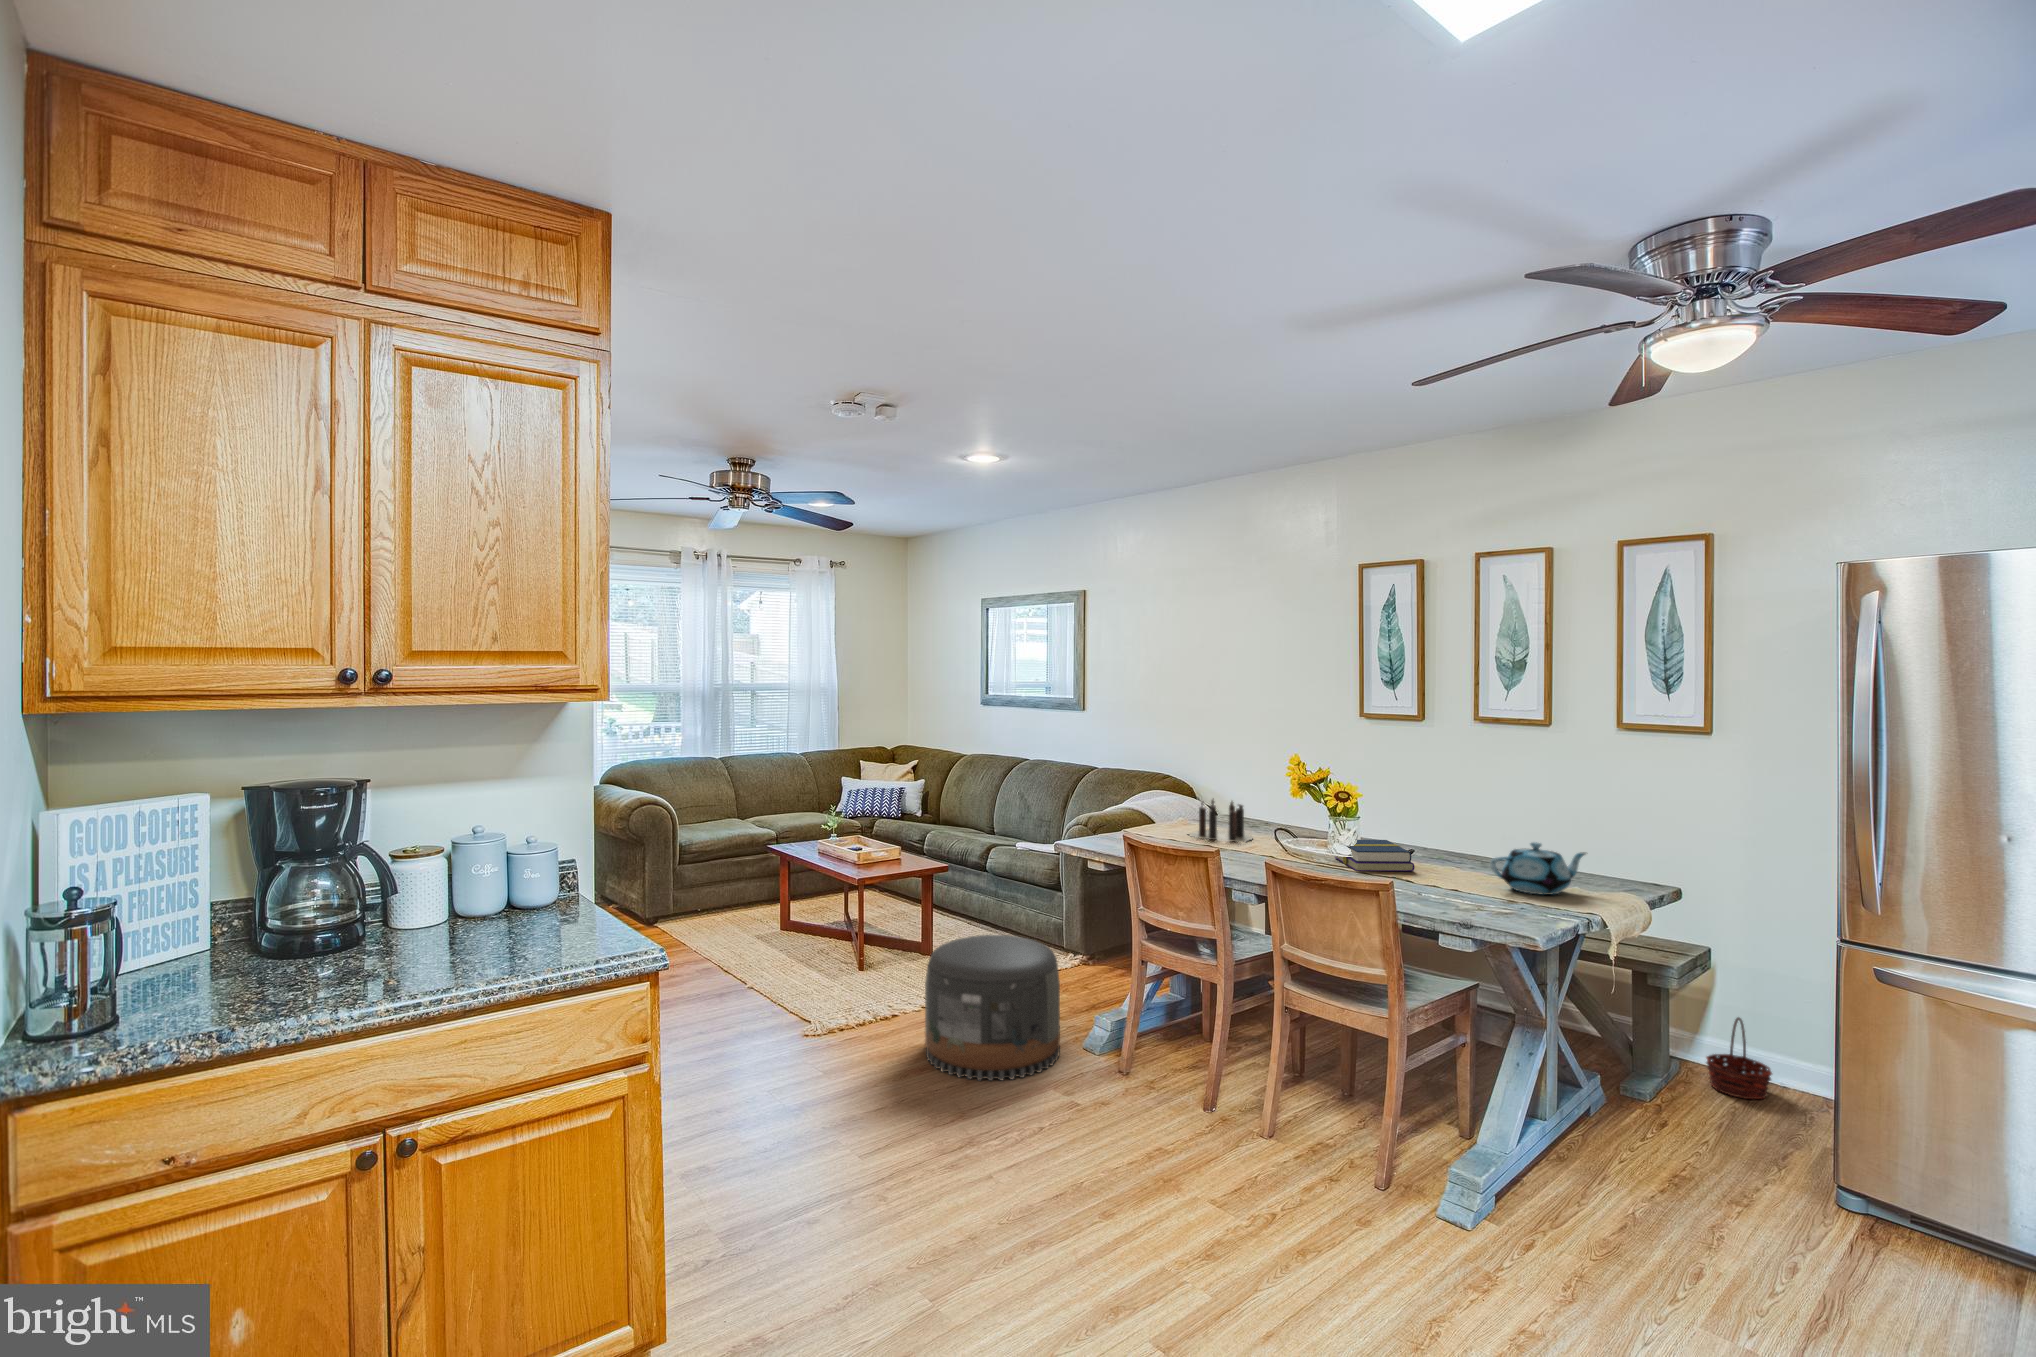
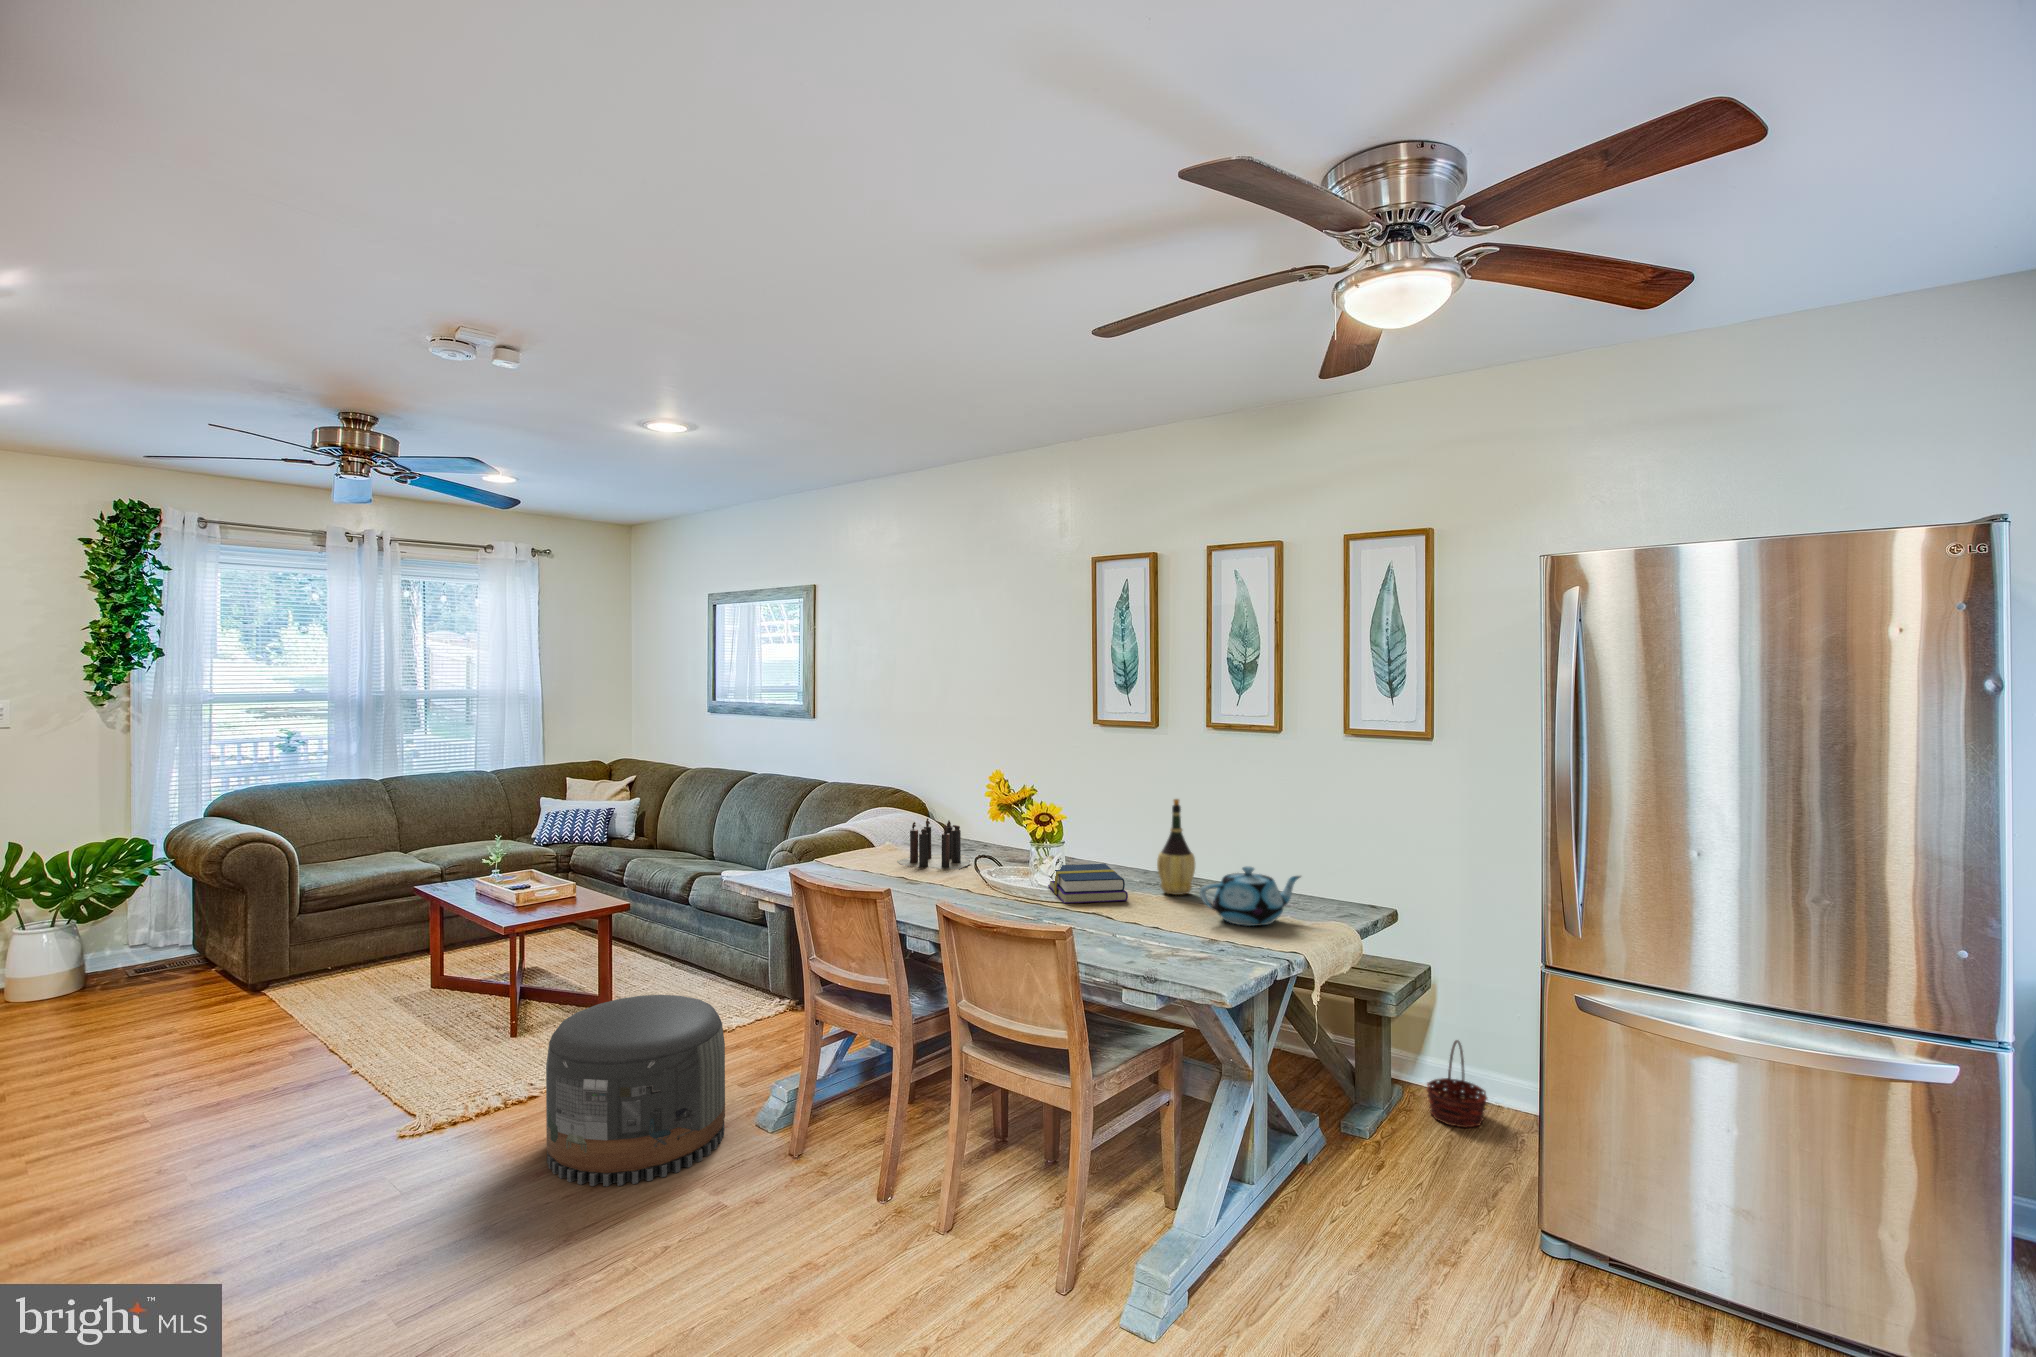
wine bottle: none [1438,783,1476,869] -> present [1157,799,1195,895]

